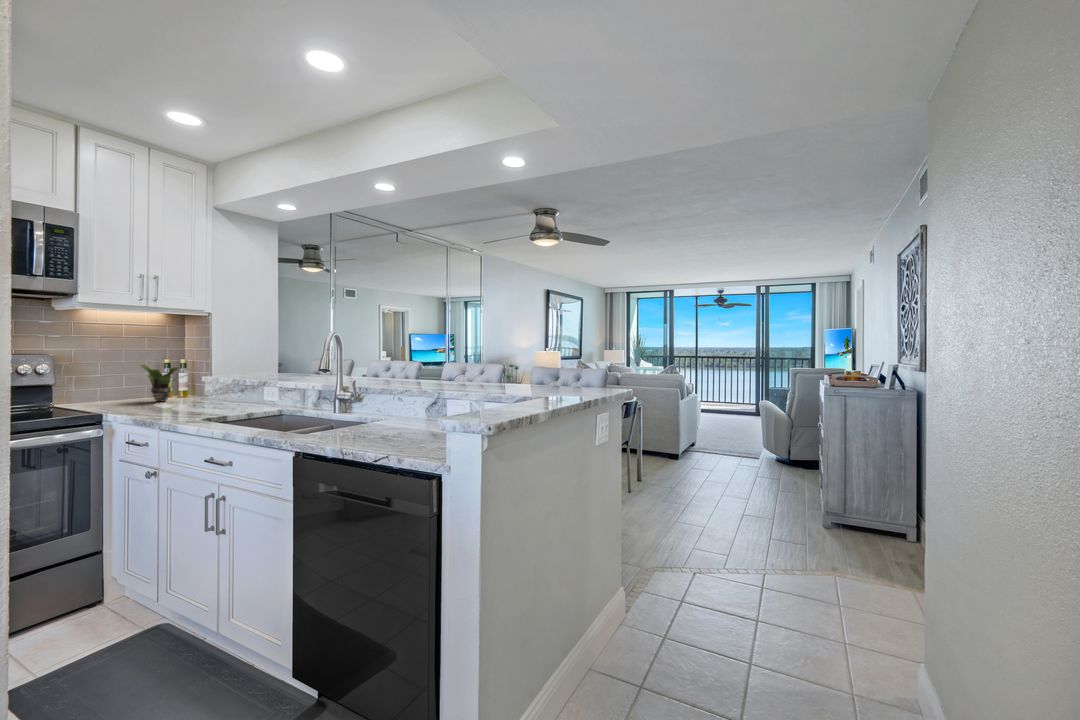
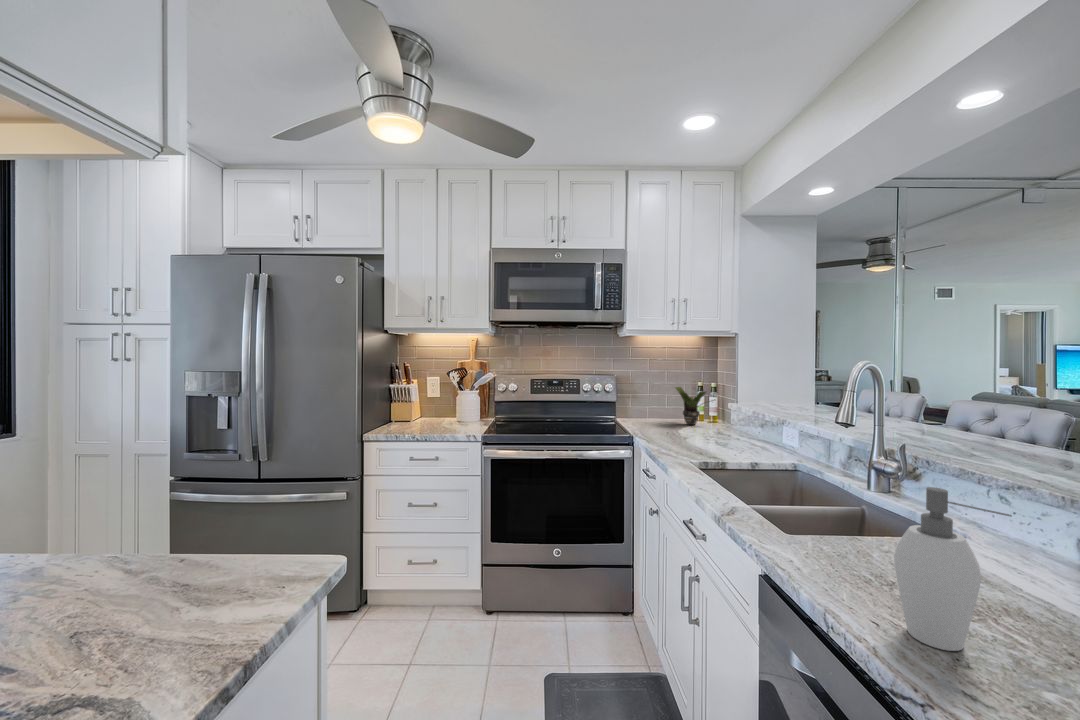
soap dispenser: none [371,380,407,441] -> present [894,487,1012,651]

